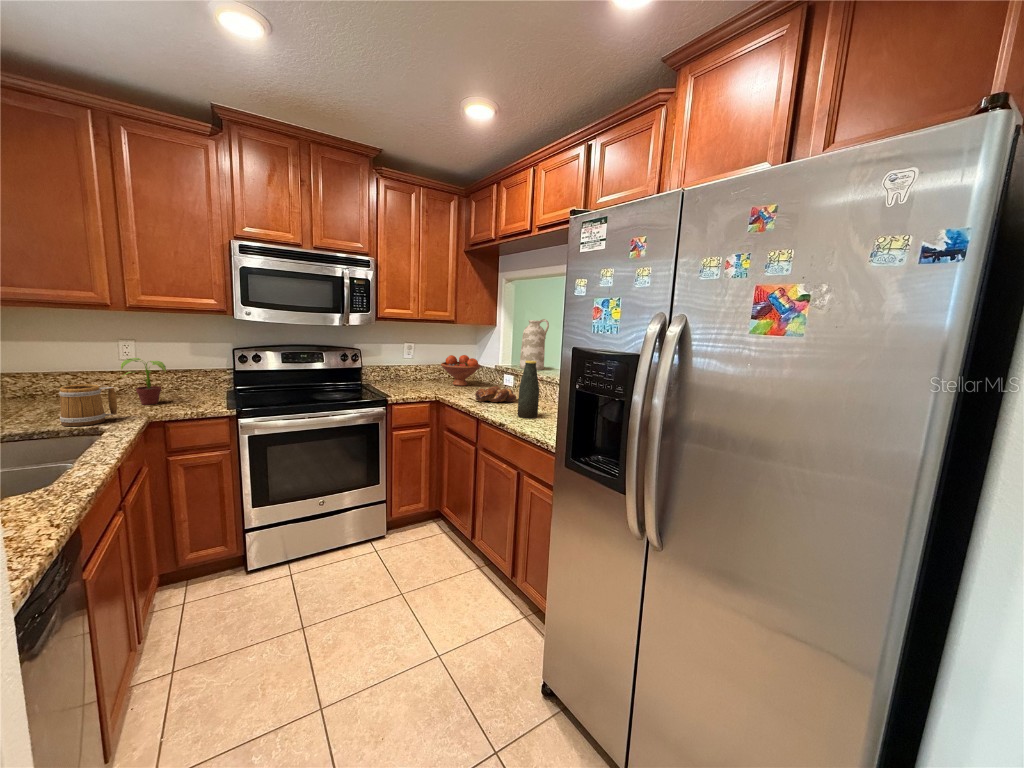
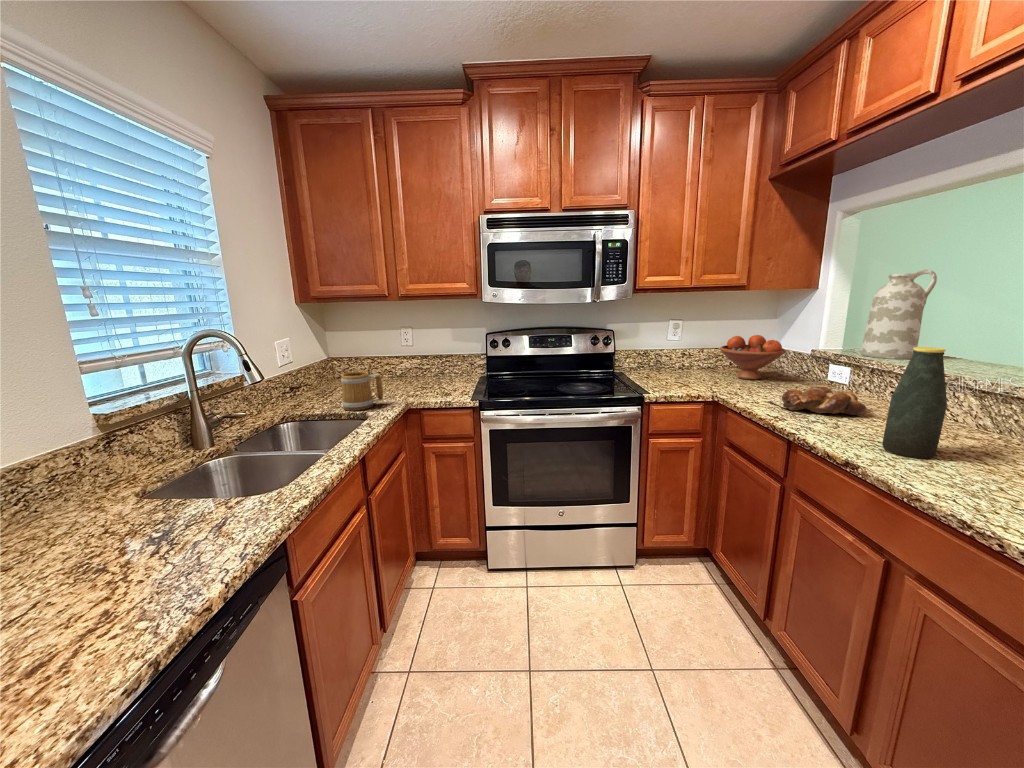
potted plant: present [121,358,166,405] -> none [392,345,429,390]

